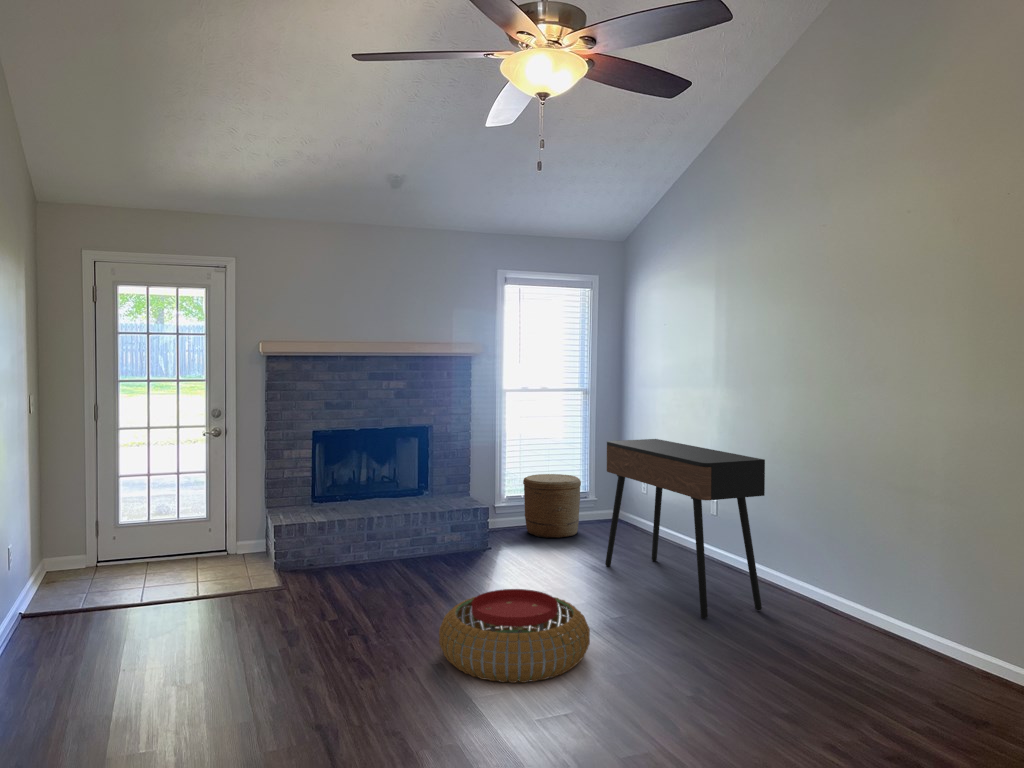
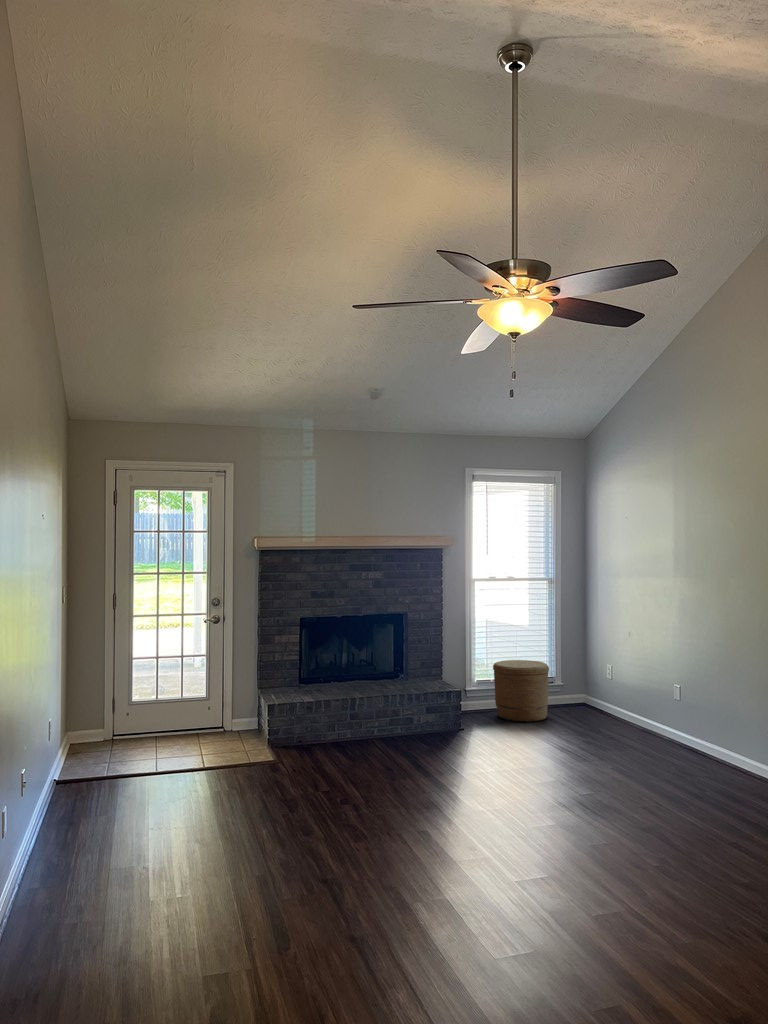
console table: present [605,439,765,619] -> none [574,626,731,799]
pouf: present [439,589,590,683] -> none [425,764,564,849]

